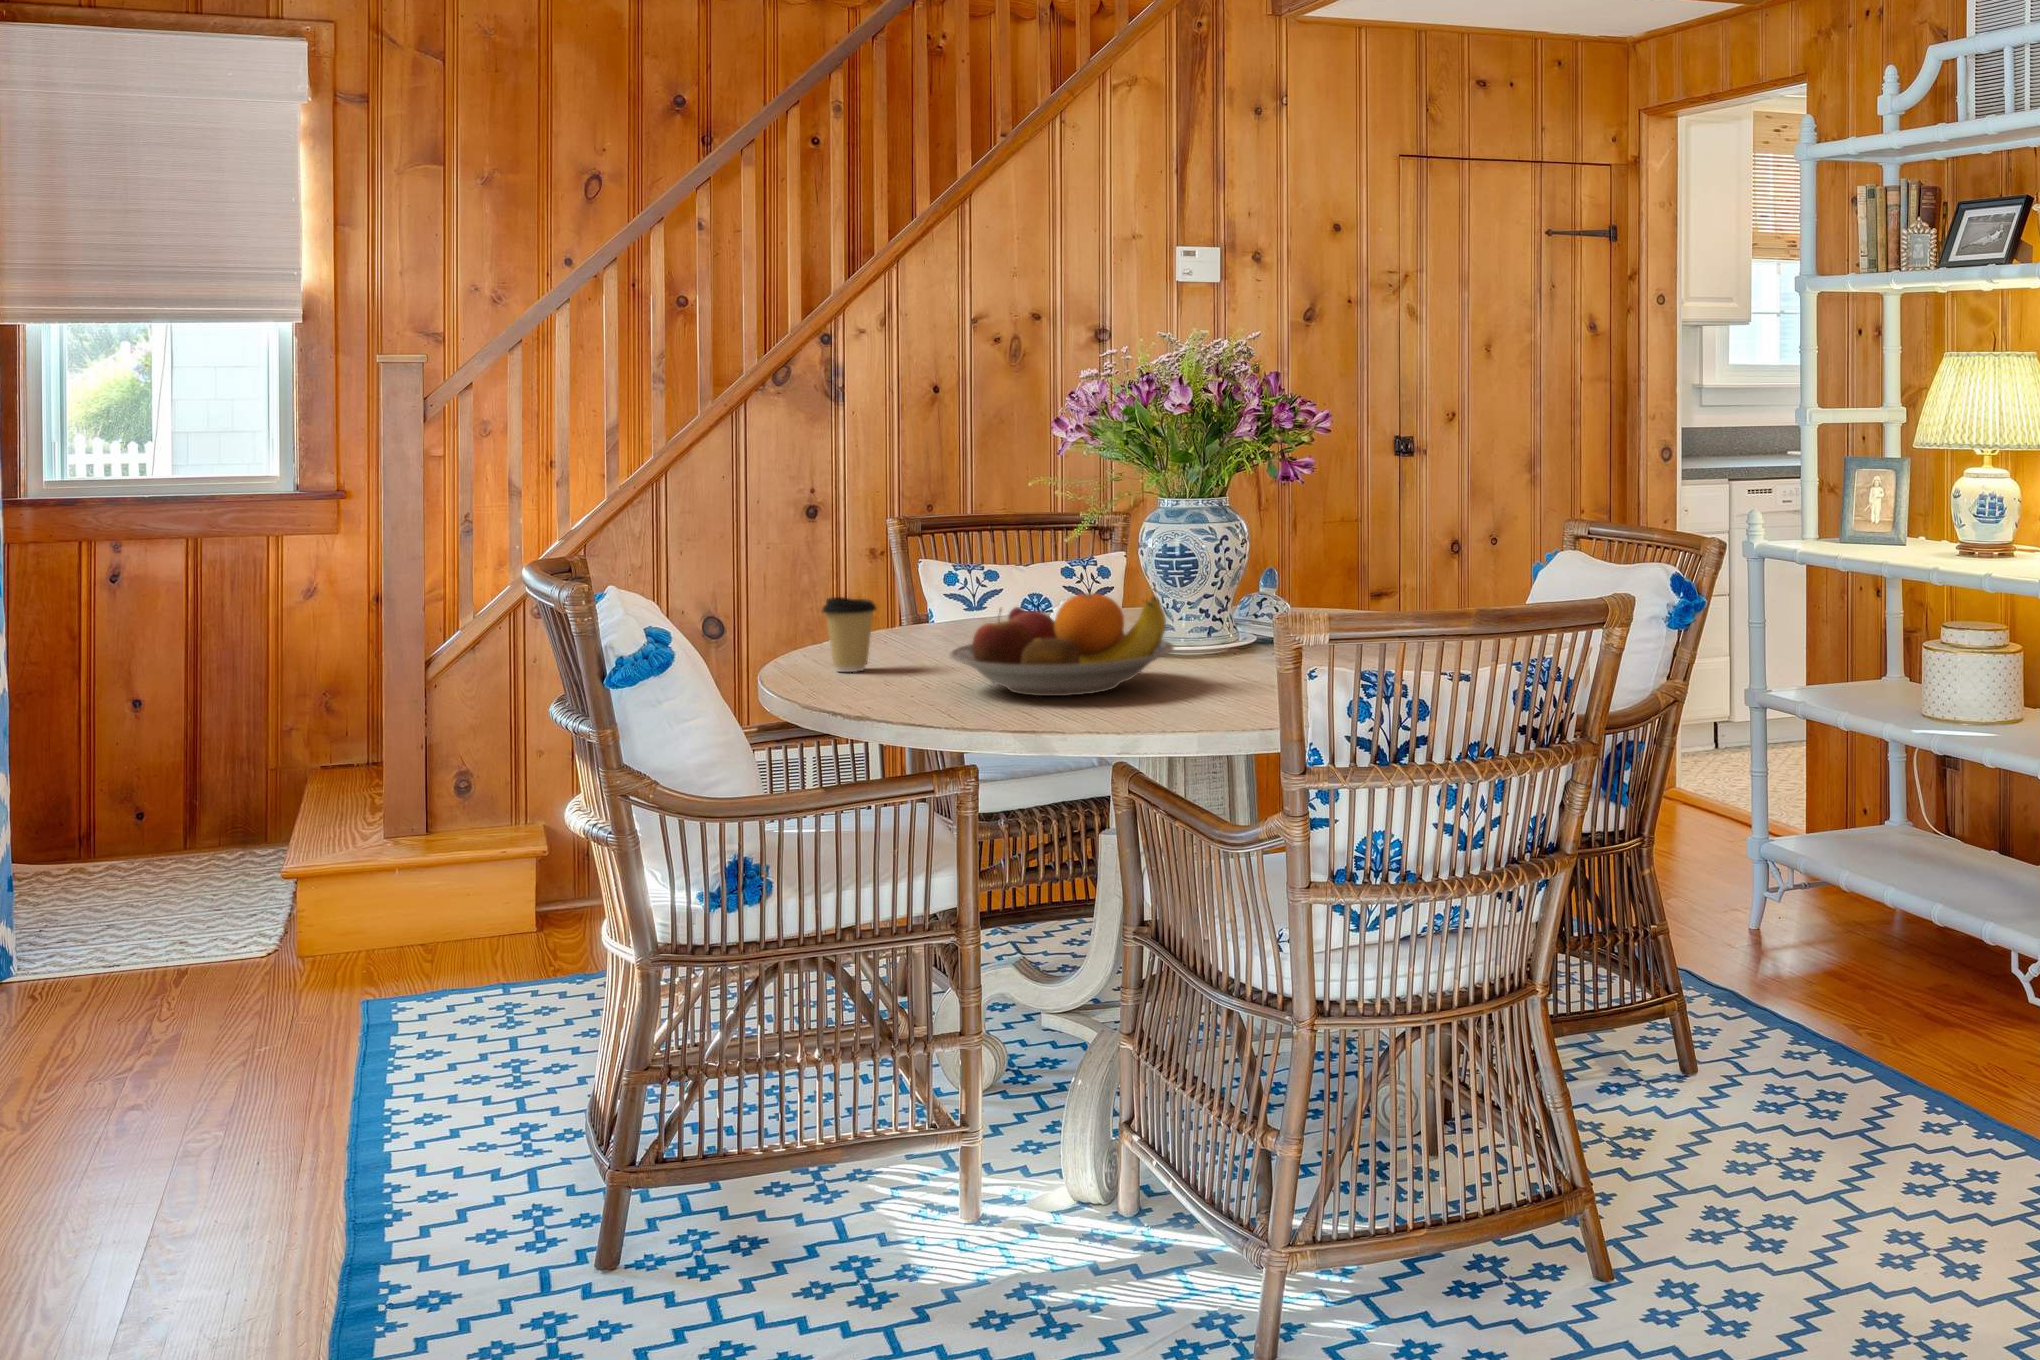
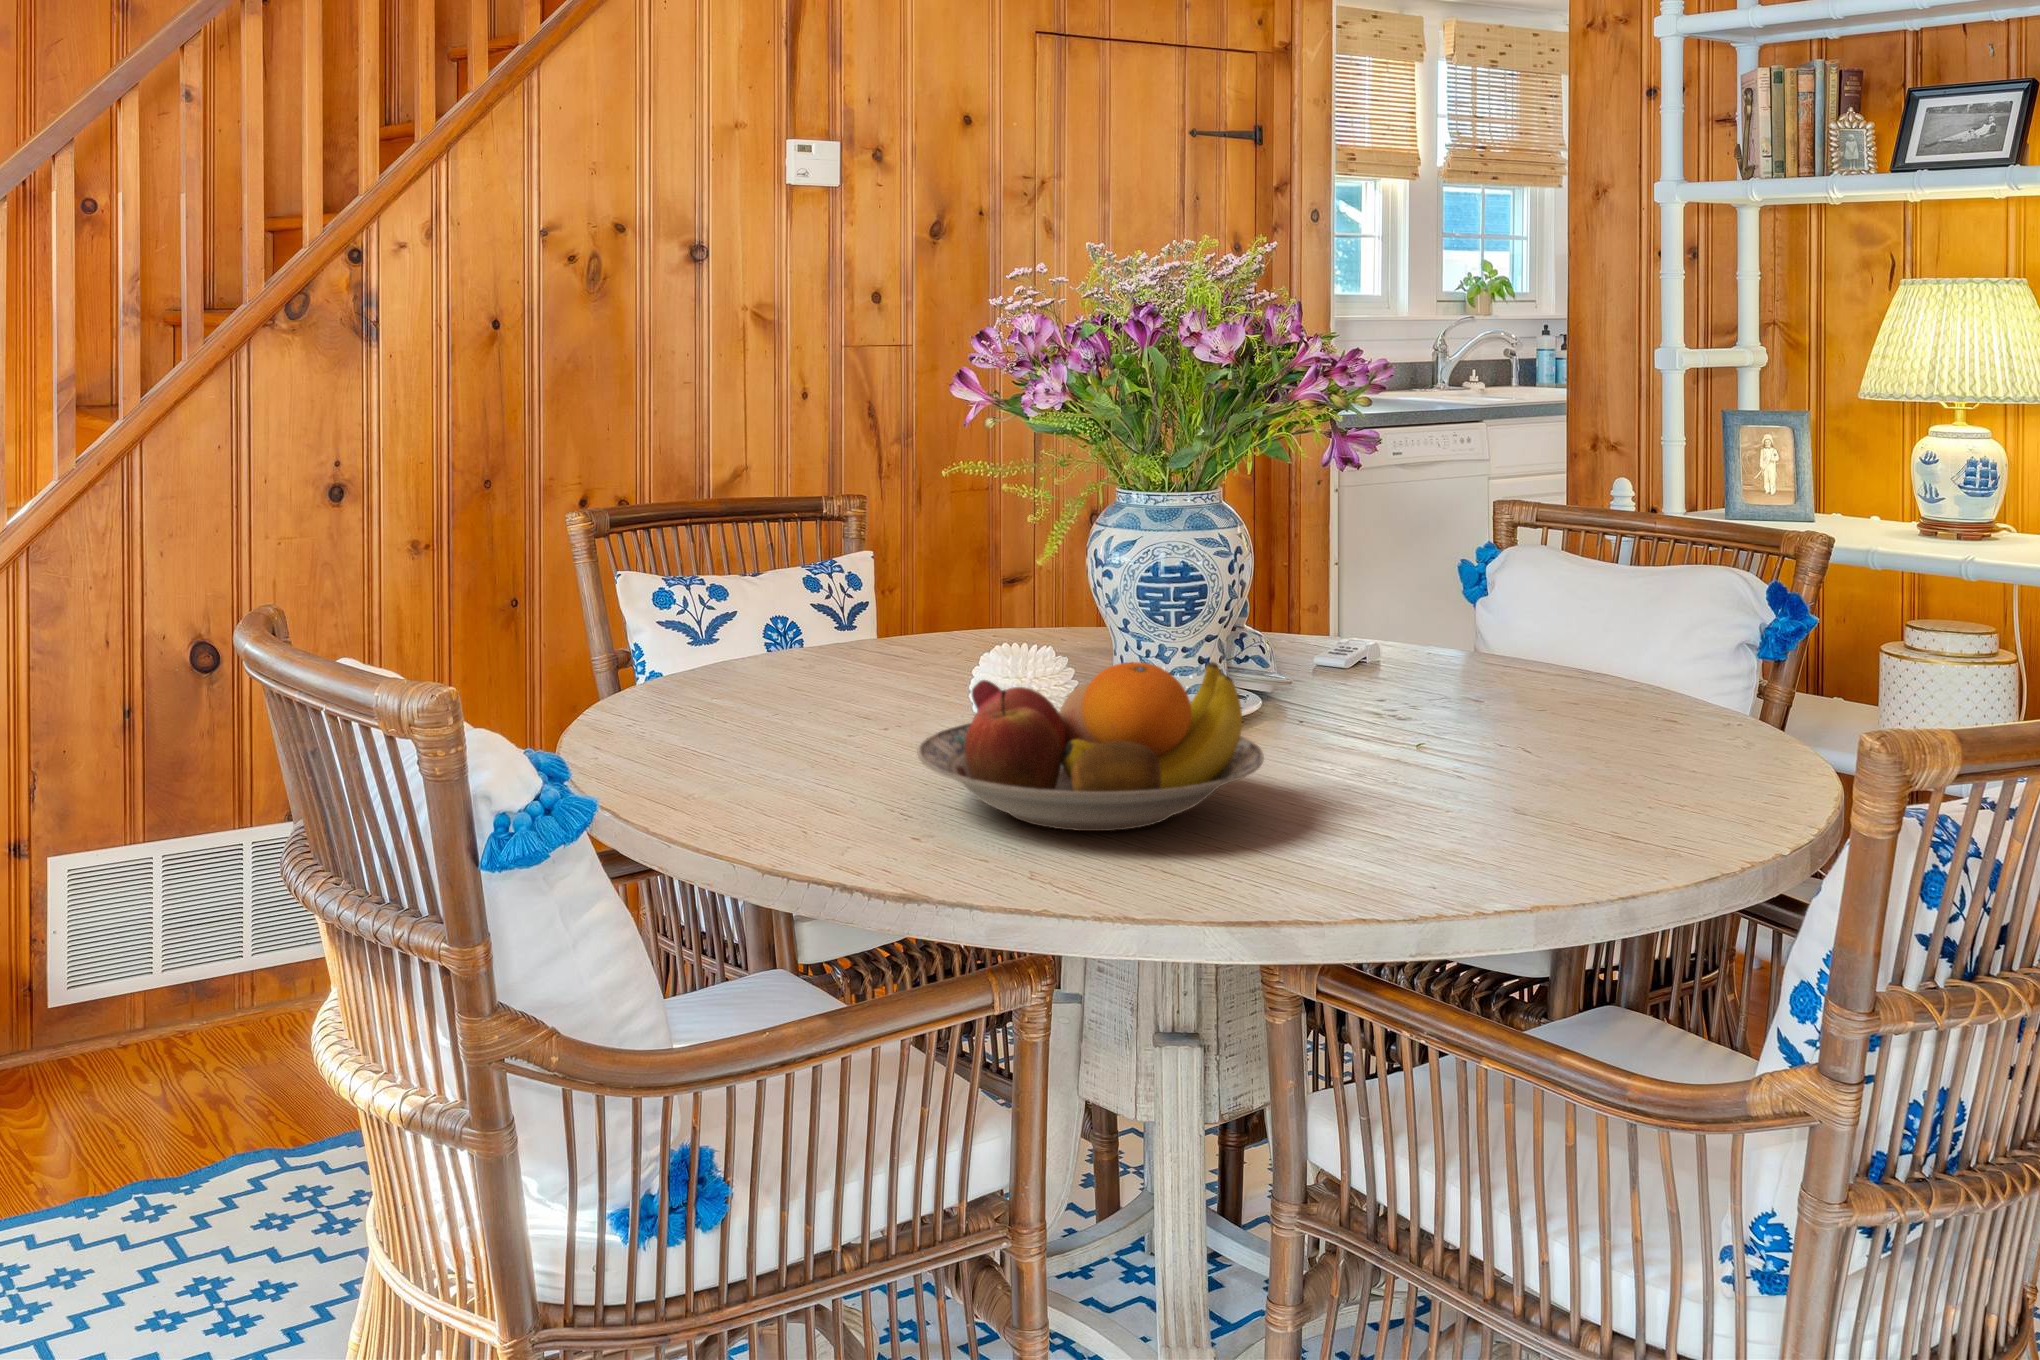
coffee cup: present [822,597,876,672] -> none [654,665,738,785]

